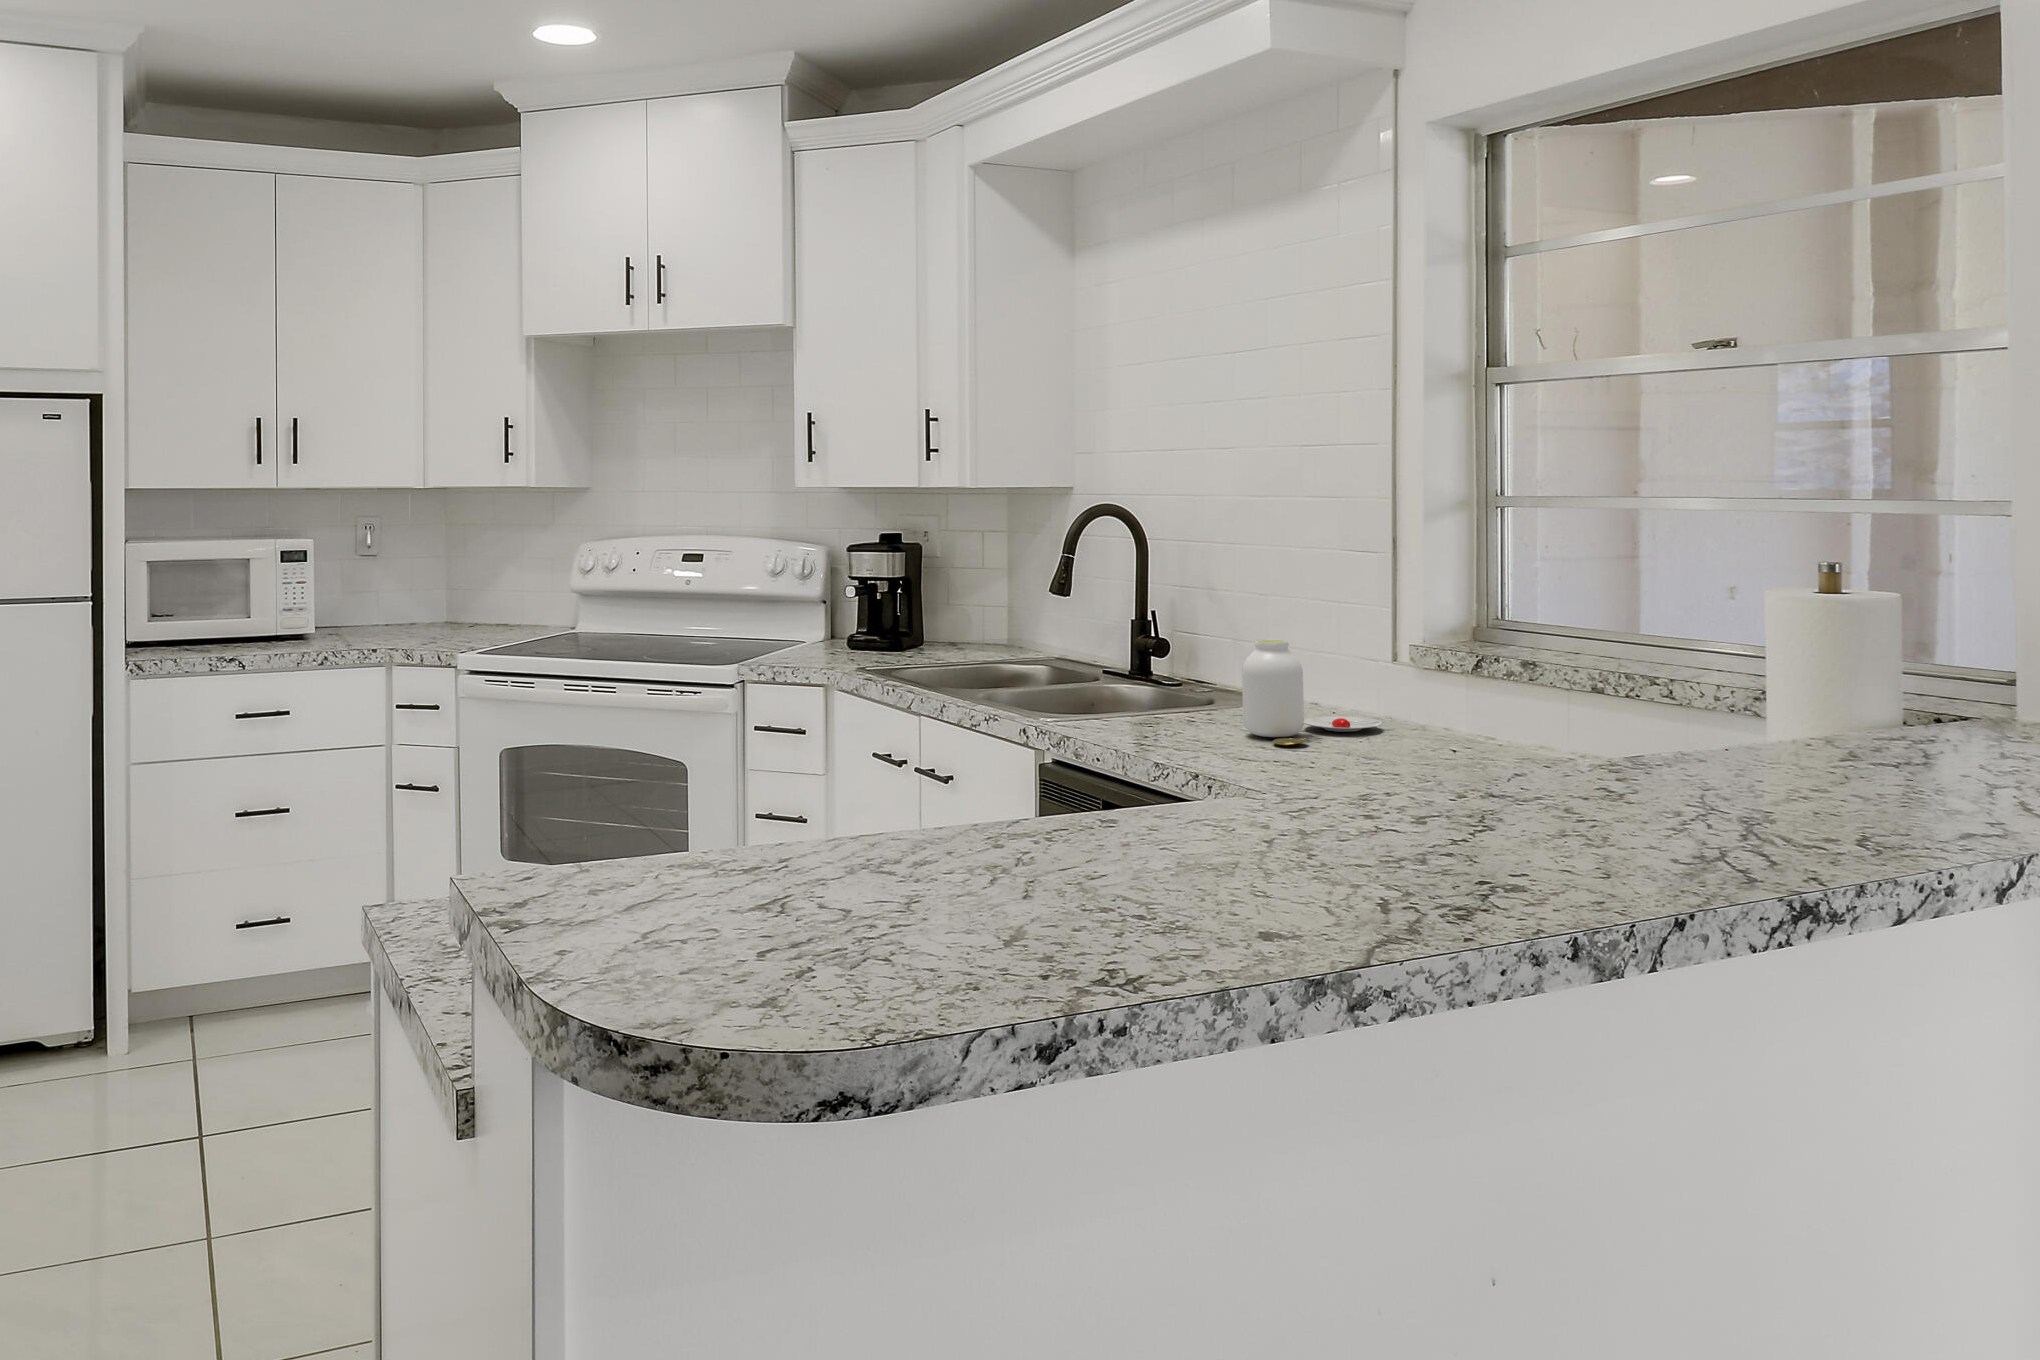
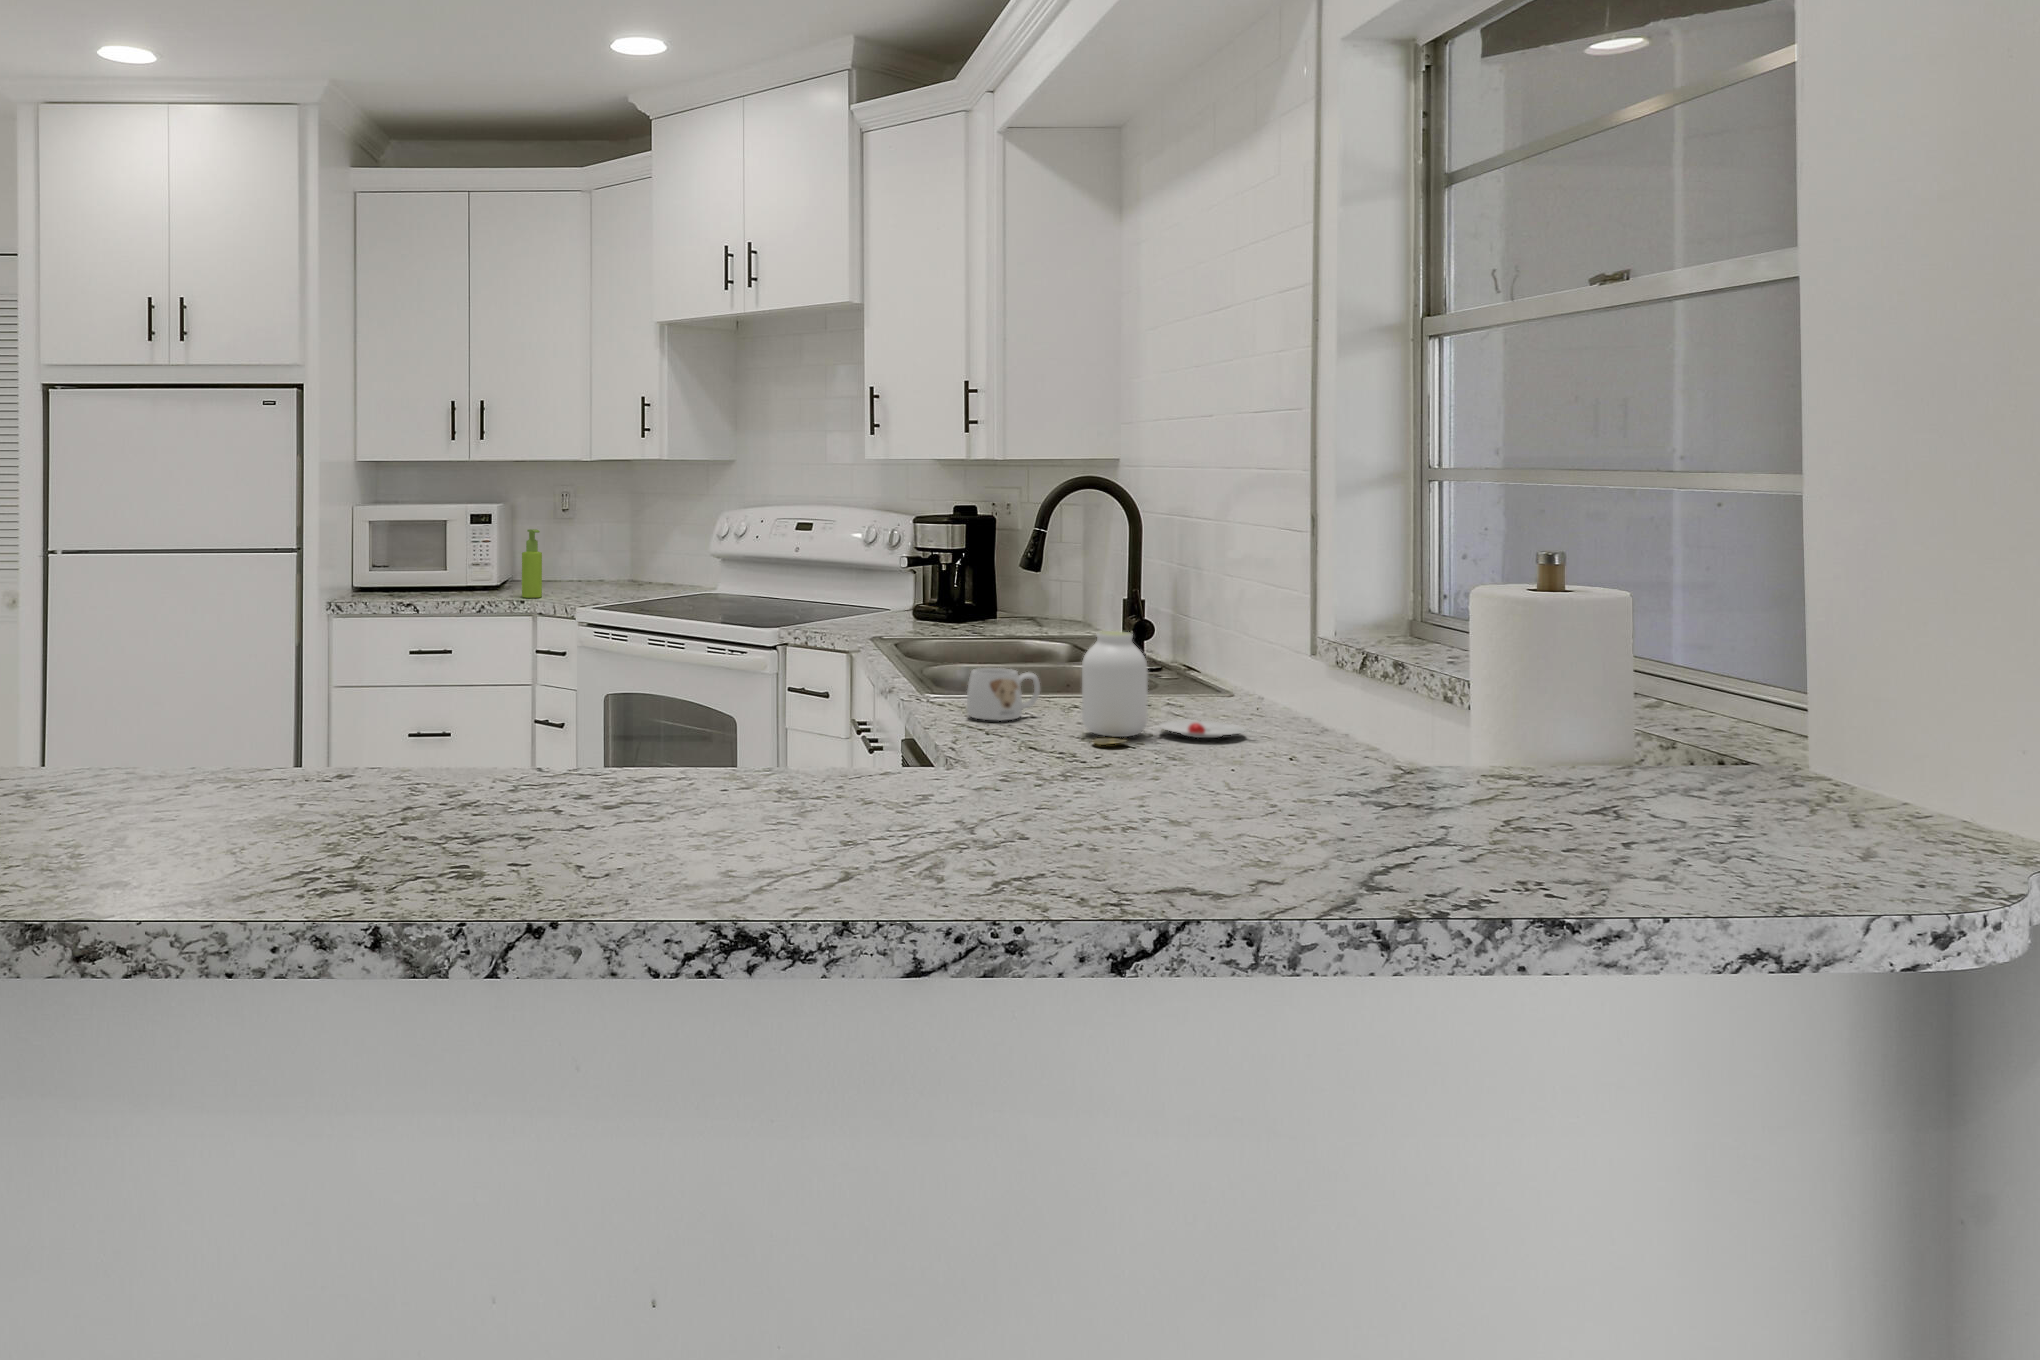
soap dispenser: none [366,569,390,647] -> present [522,529,542,598]
mug: none [1114,683,1174,732] -> present [967,668,1040,721]

